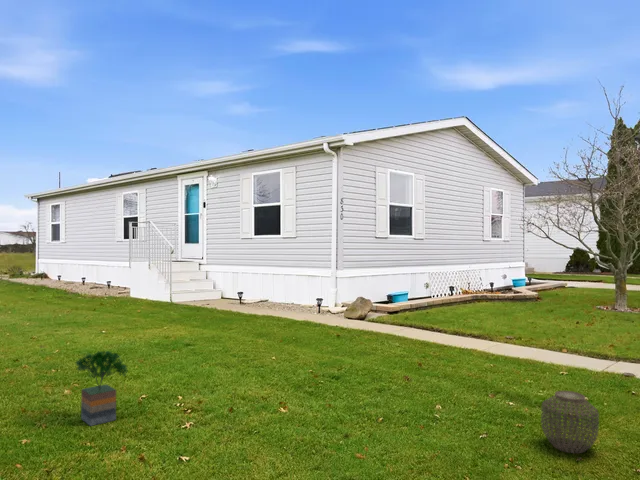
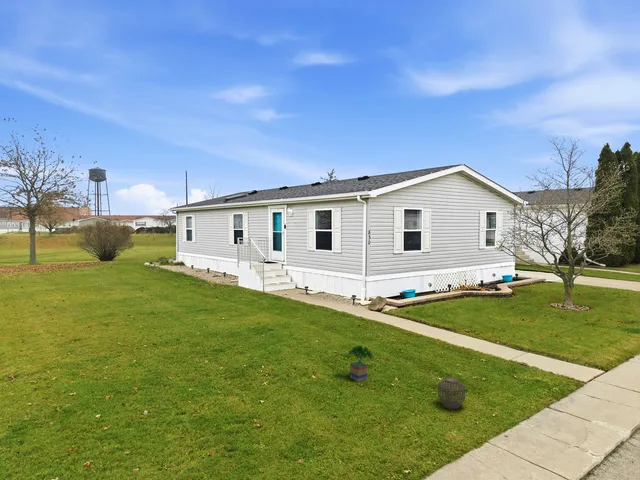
potted tree: present [76,351,128,426] -> present [348,345,373,382]

